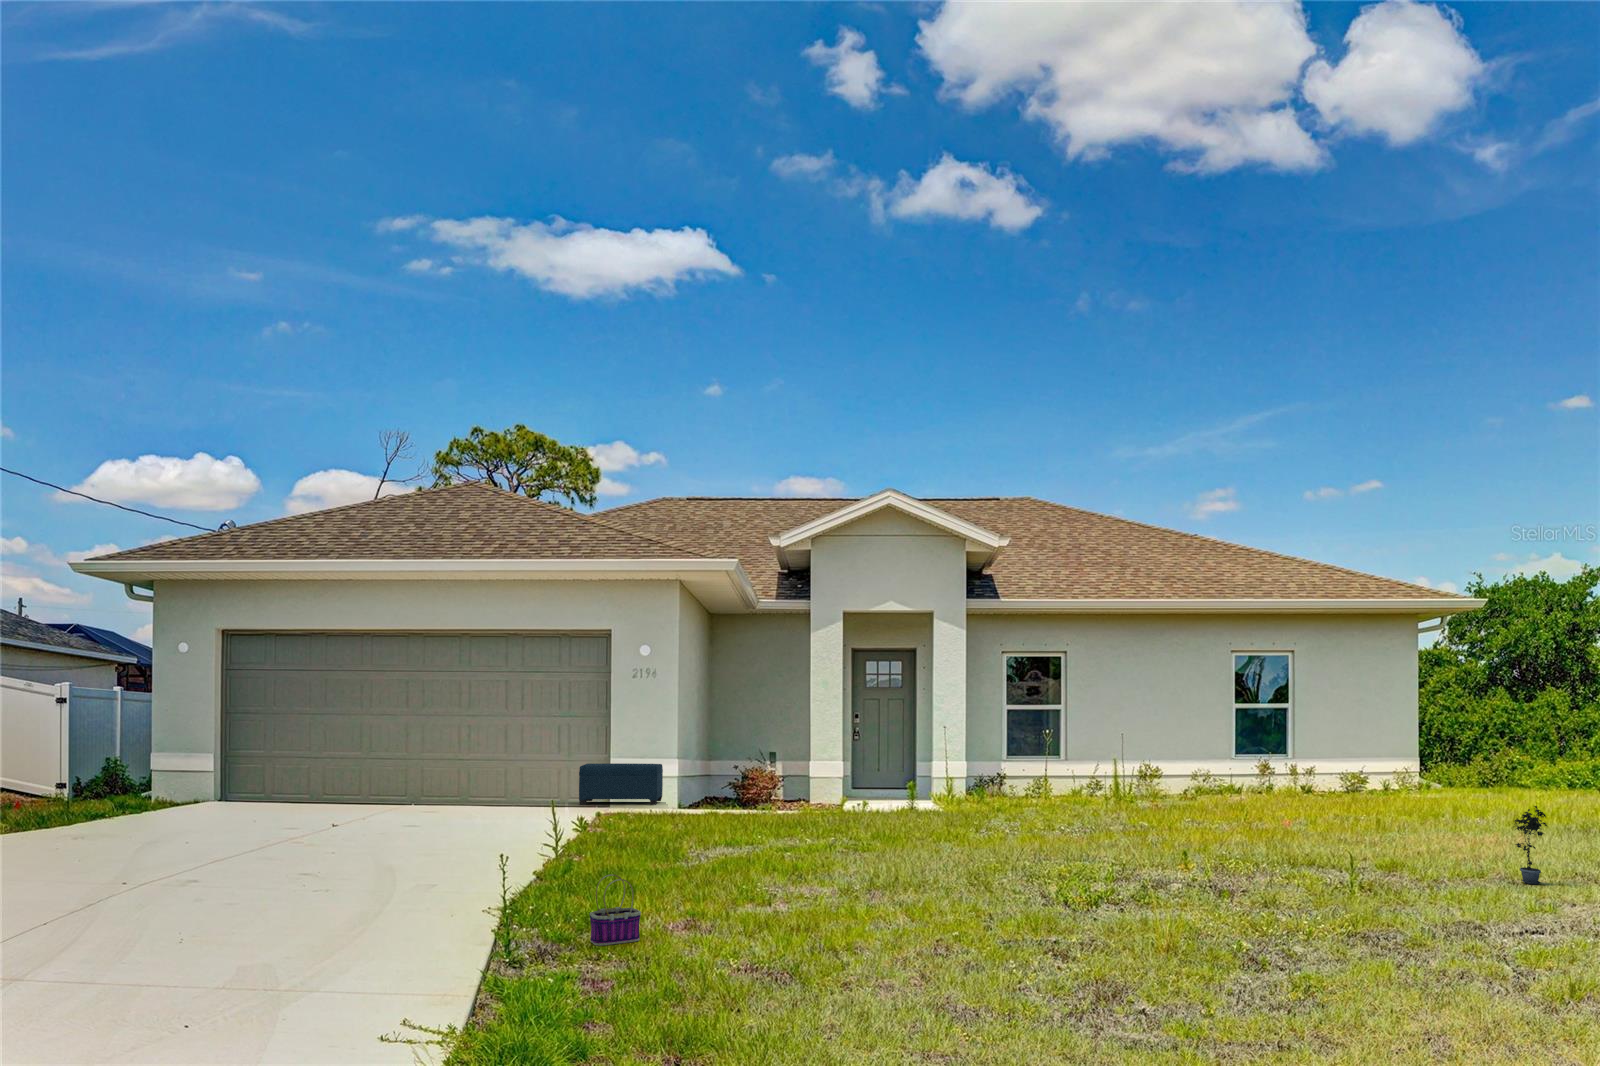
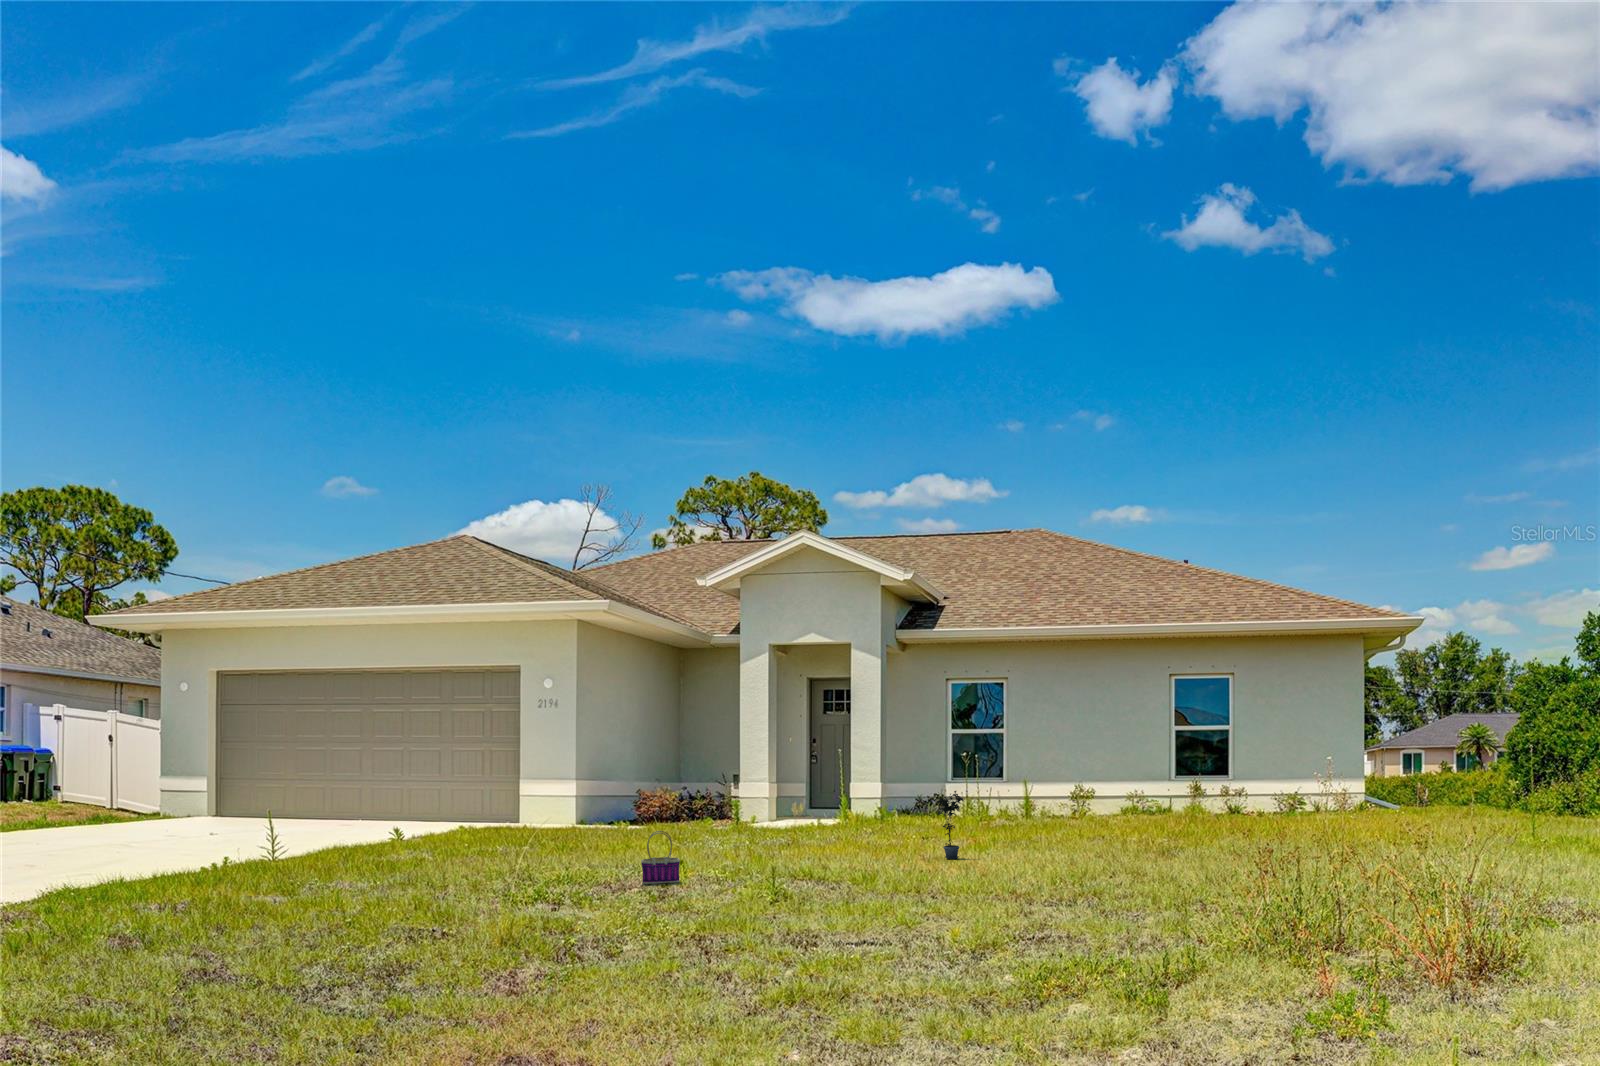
bench: present [579,763,663,805] -> none [488,783,560,817]
basket: present [590,874,641,946] -> present [641,831,680,884]

